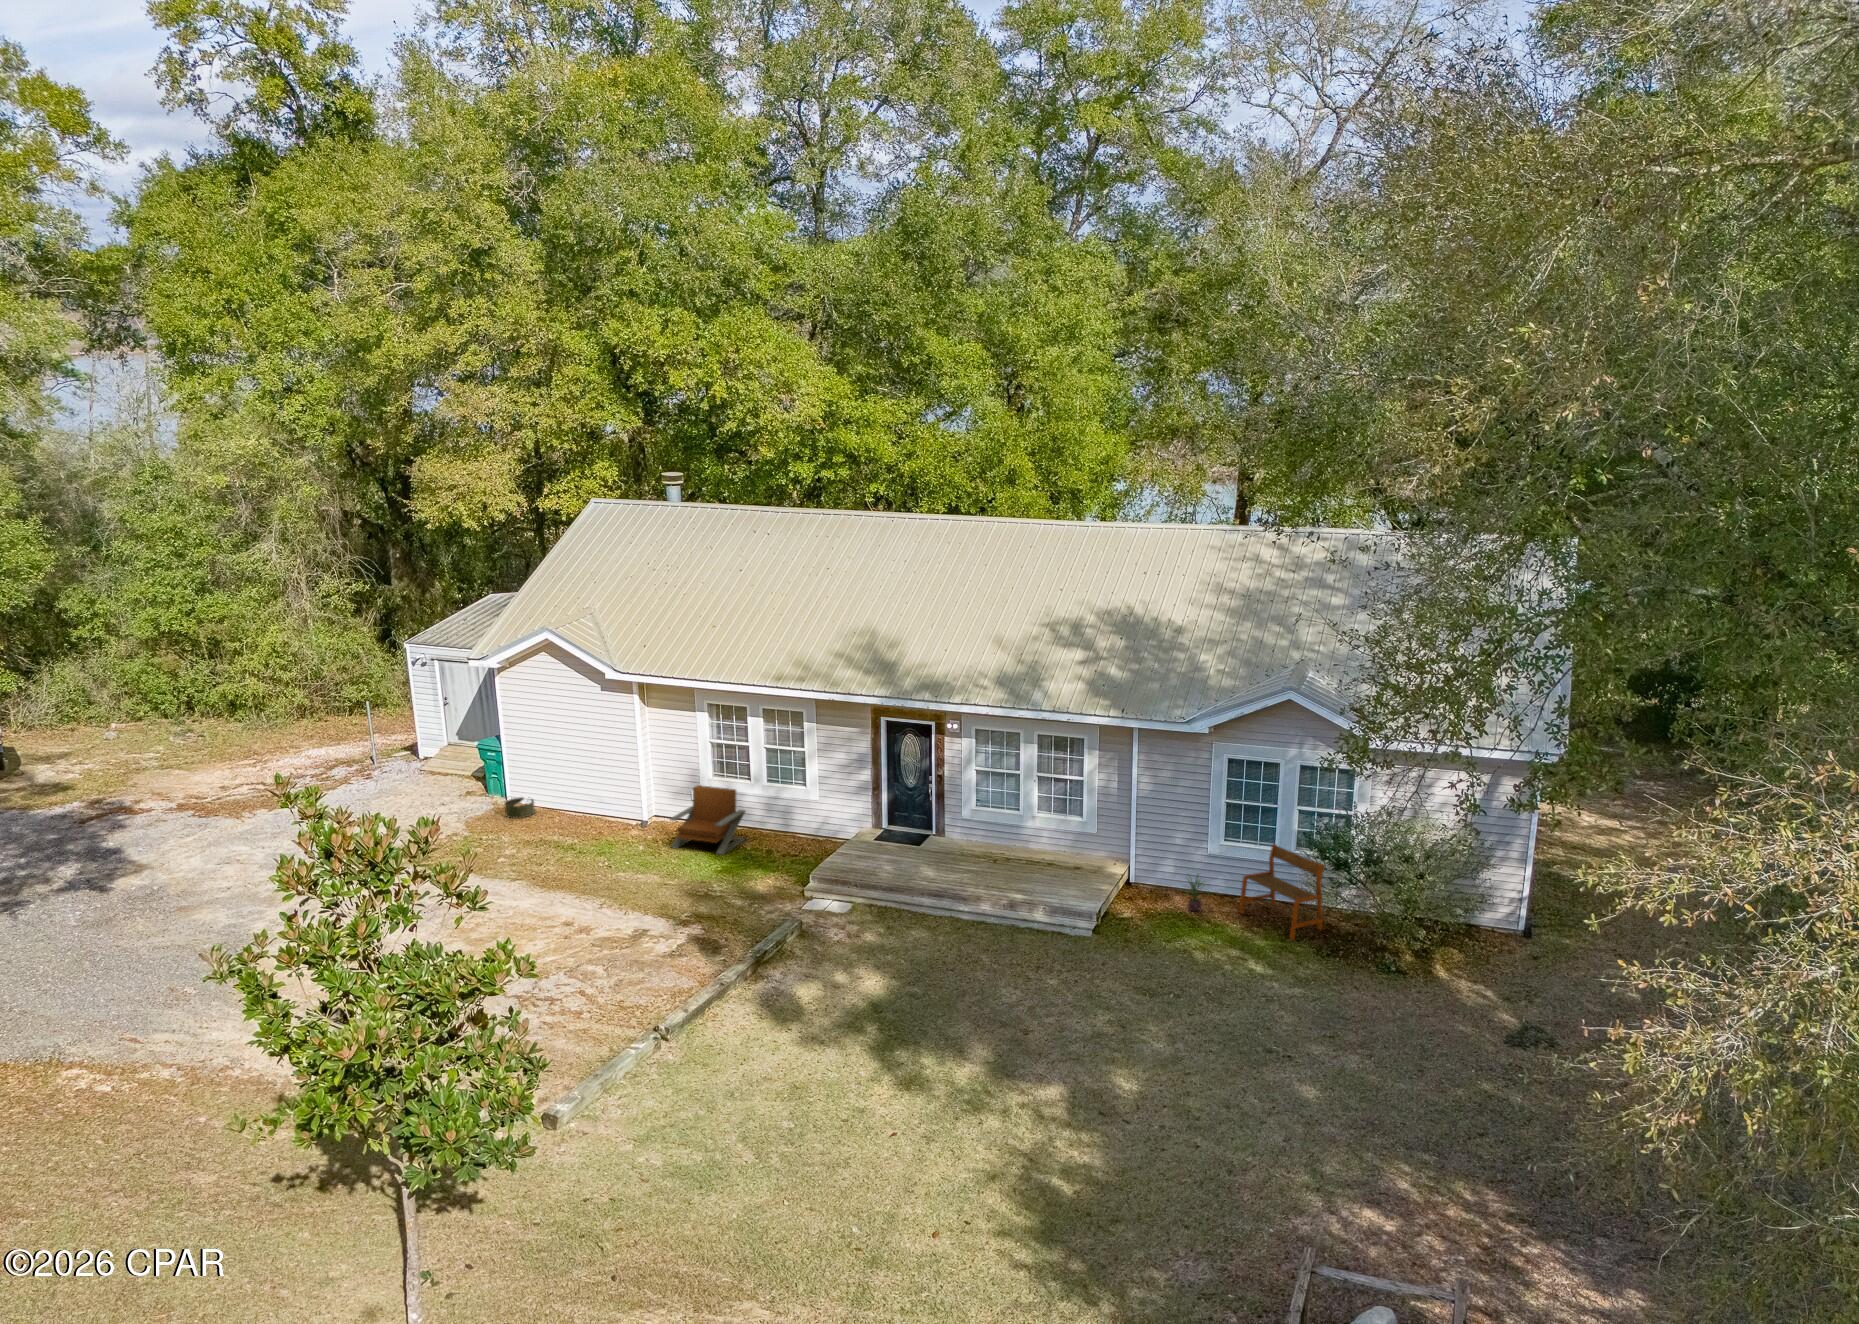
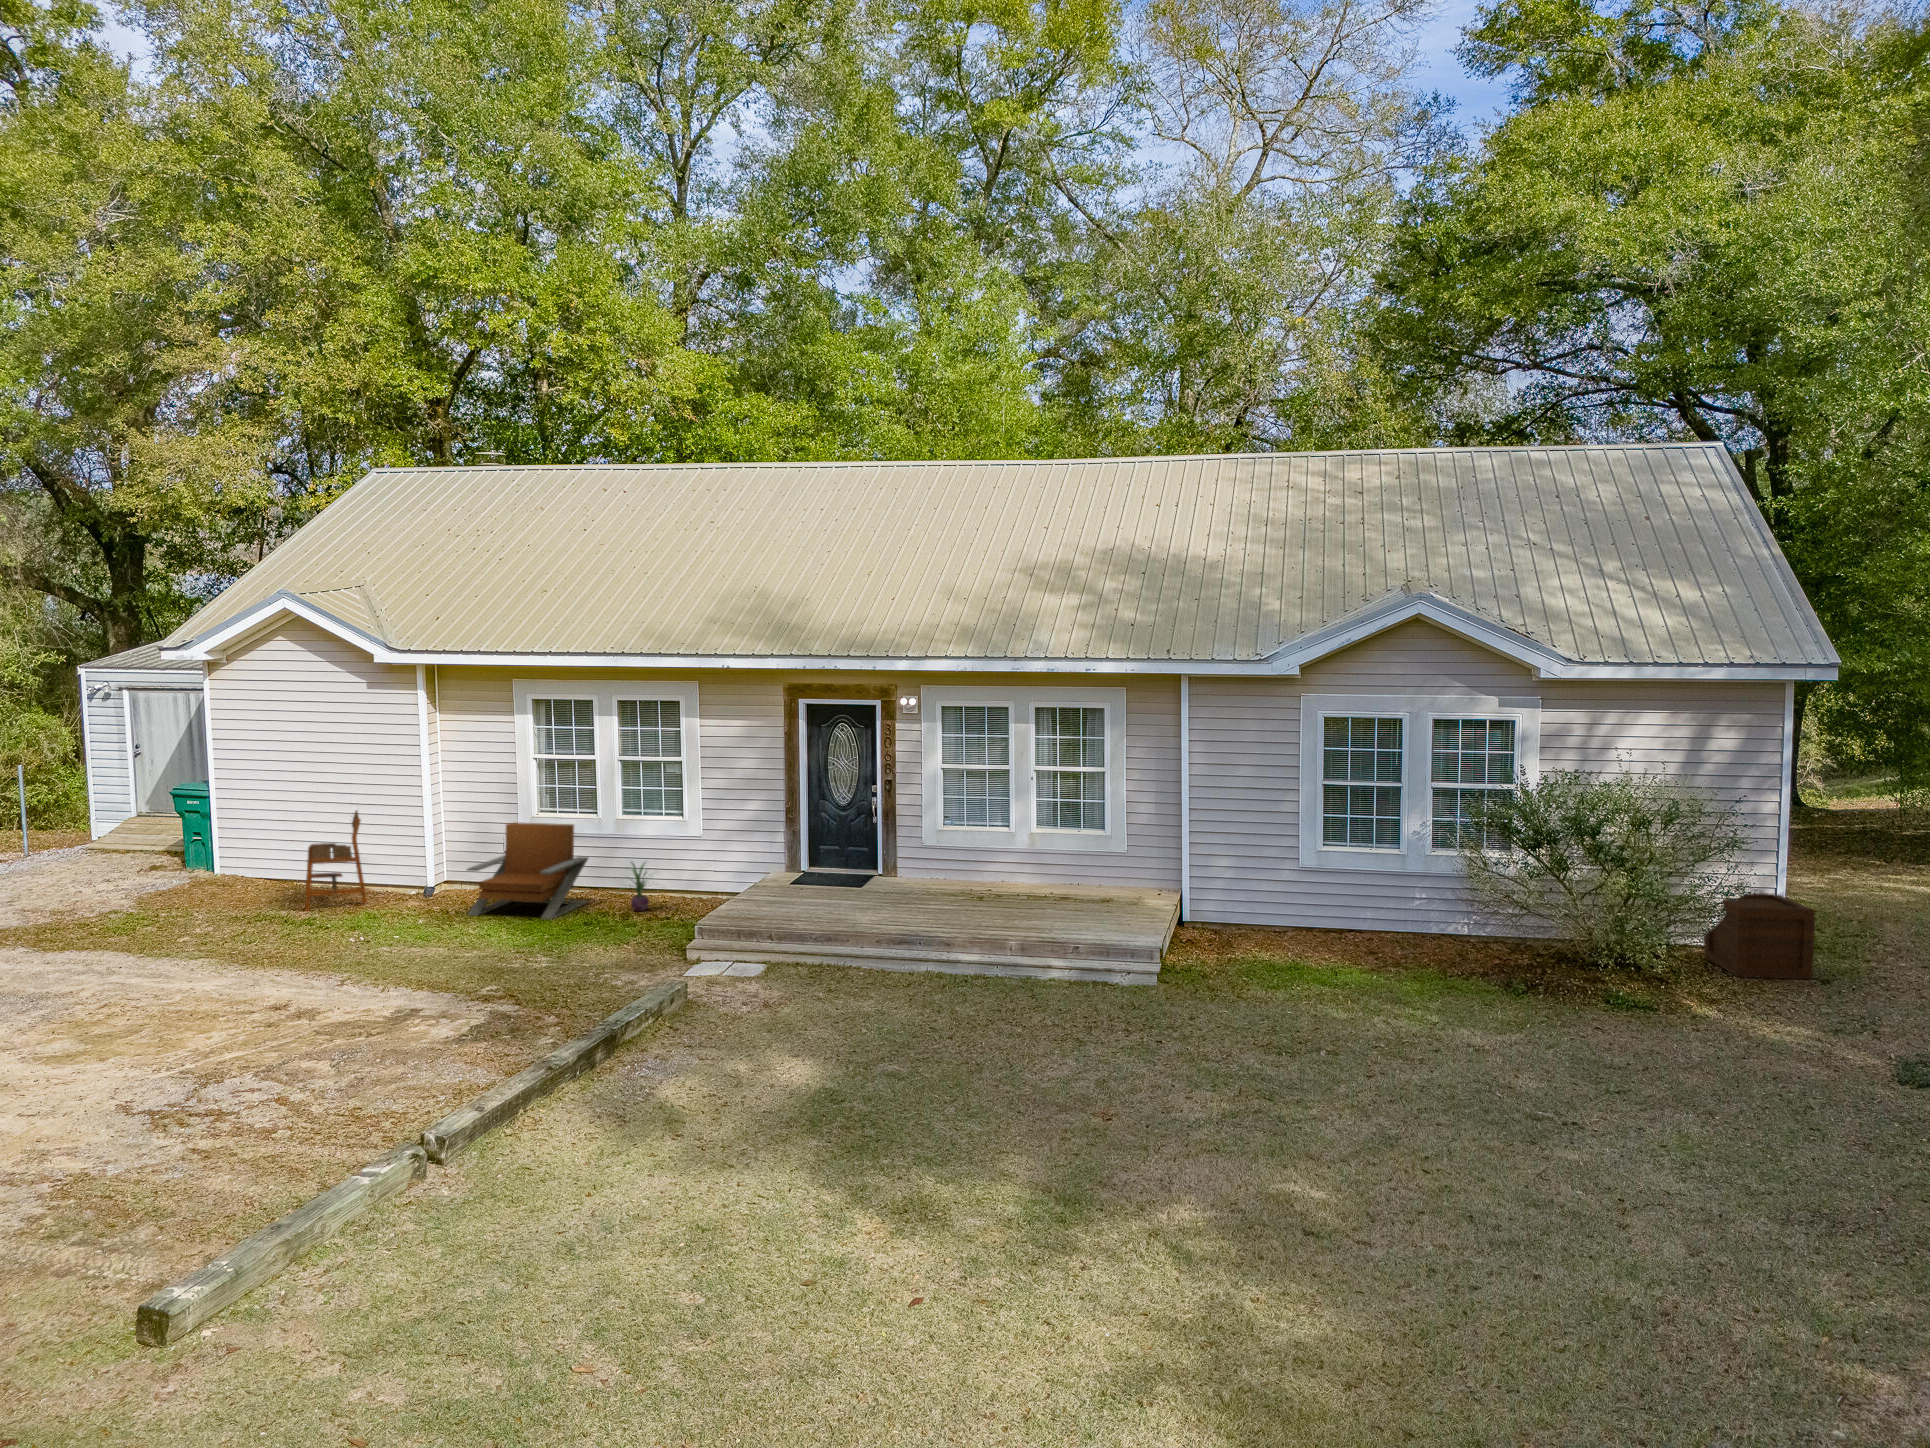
basket: present [504,797,535,818] -> none [202,862,253,894]
bench: present [1239,844,1324,940] -> present [305,811,367,911]
decorative plant: present [1183,875,1211,912] -> present [625,862,649,911]
wooden crate: none [1477,895,1541,961] -> present [1704,893,1815,979]

